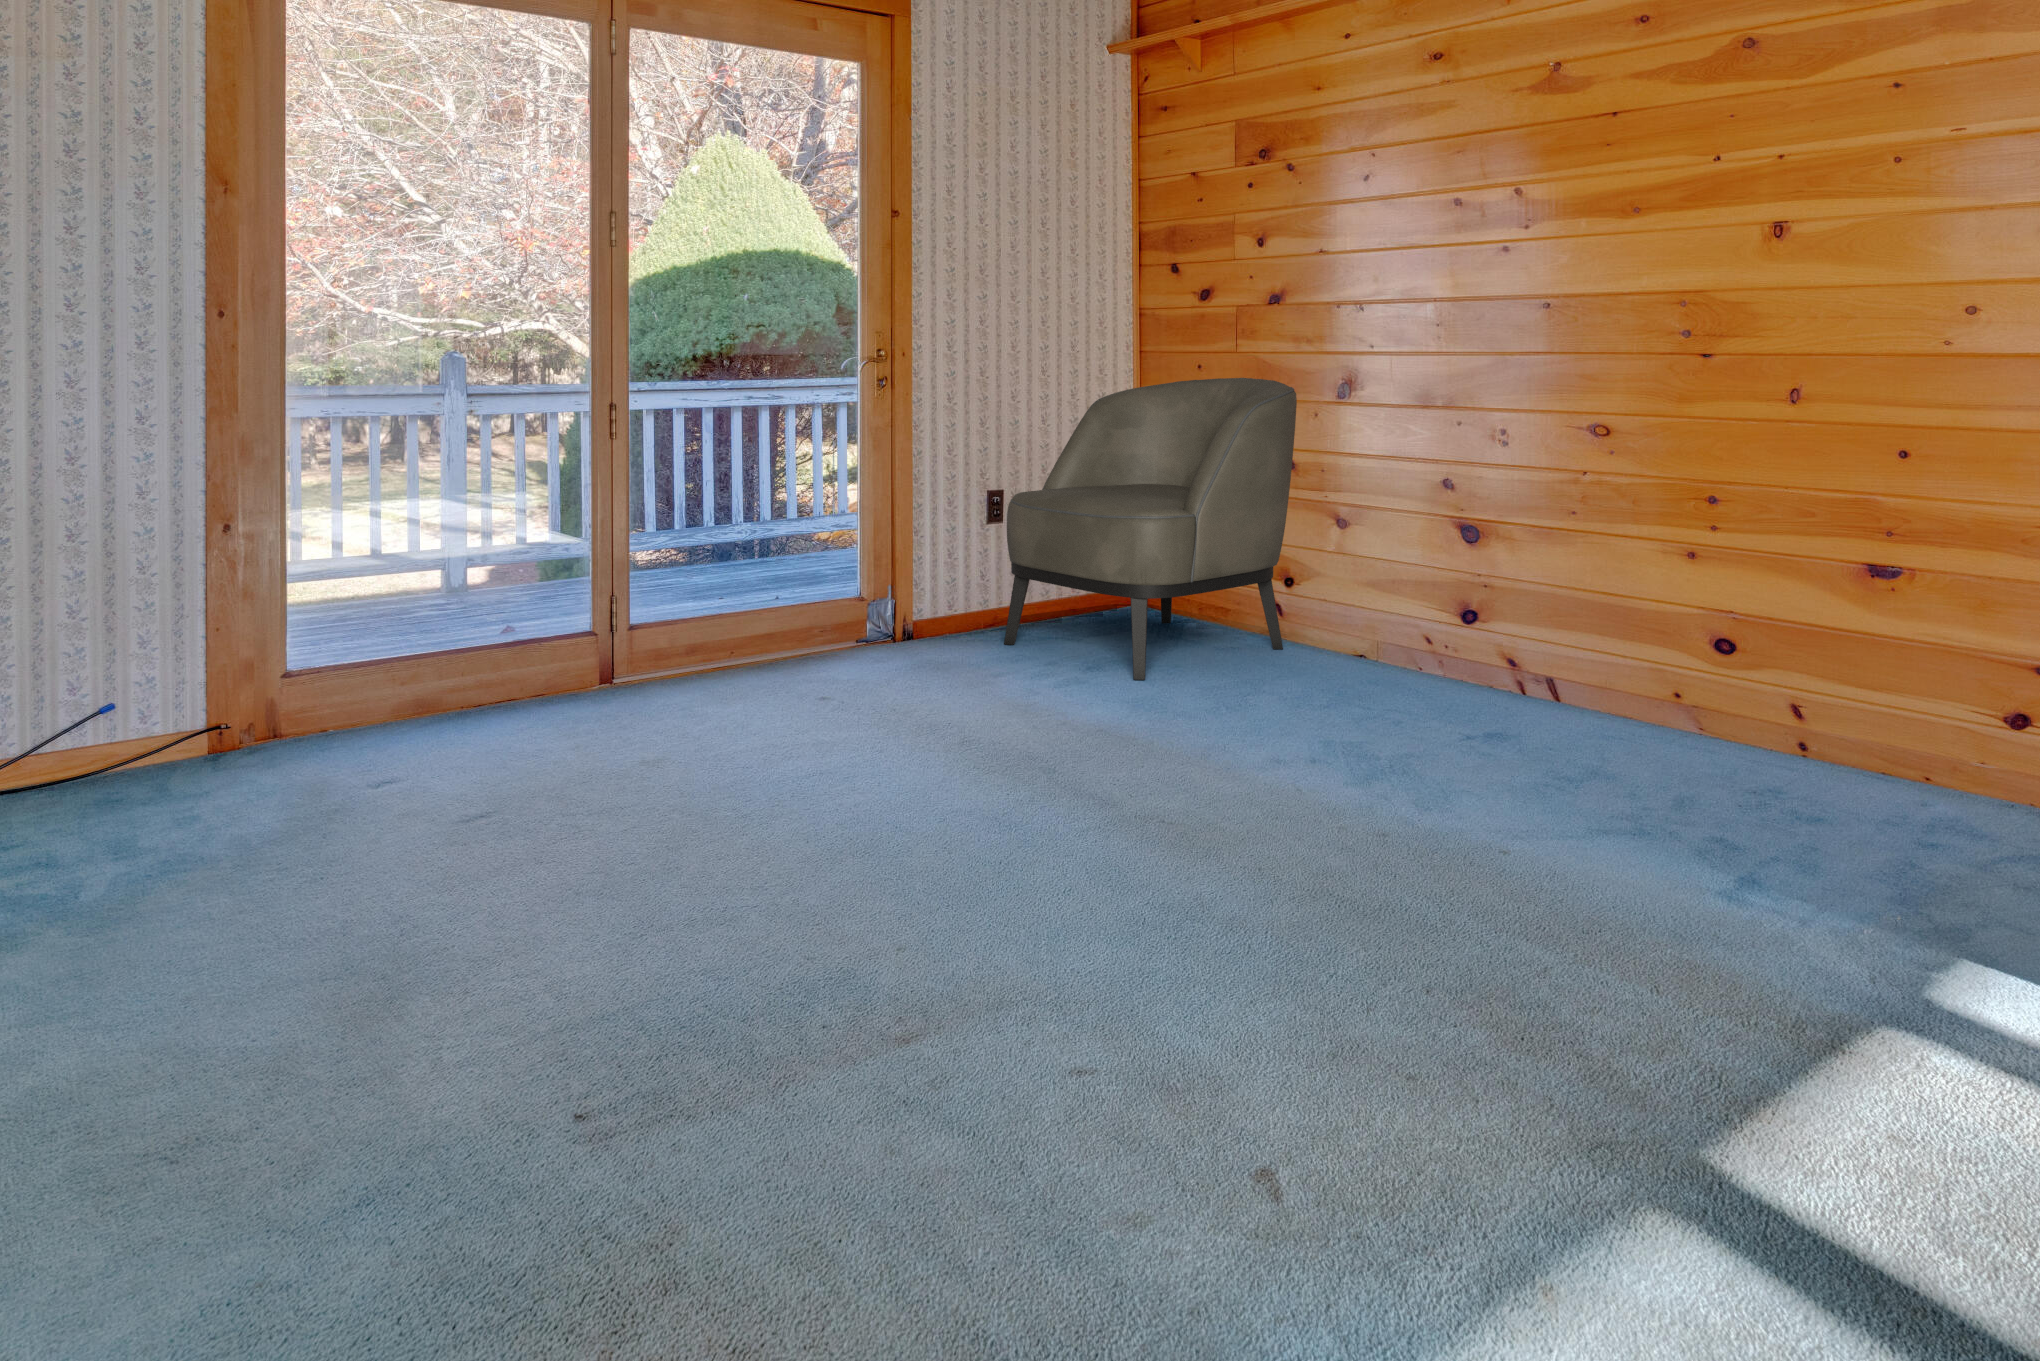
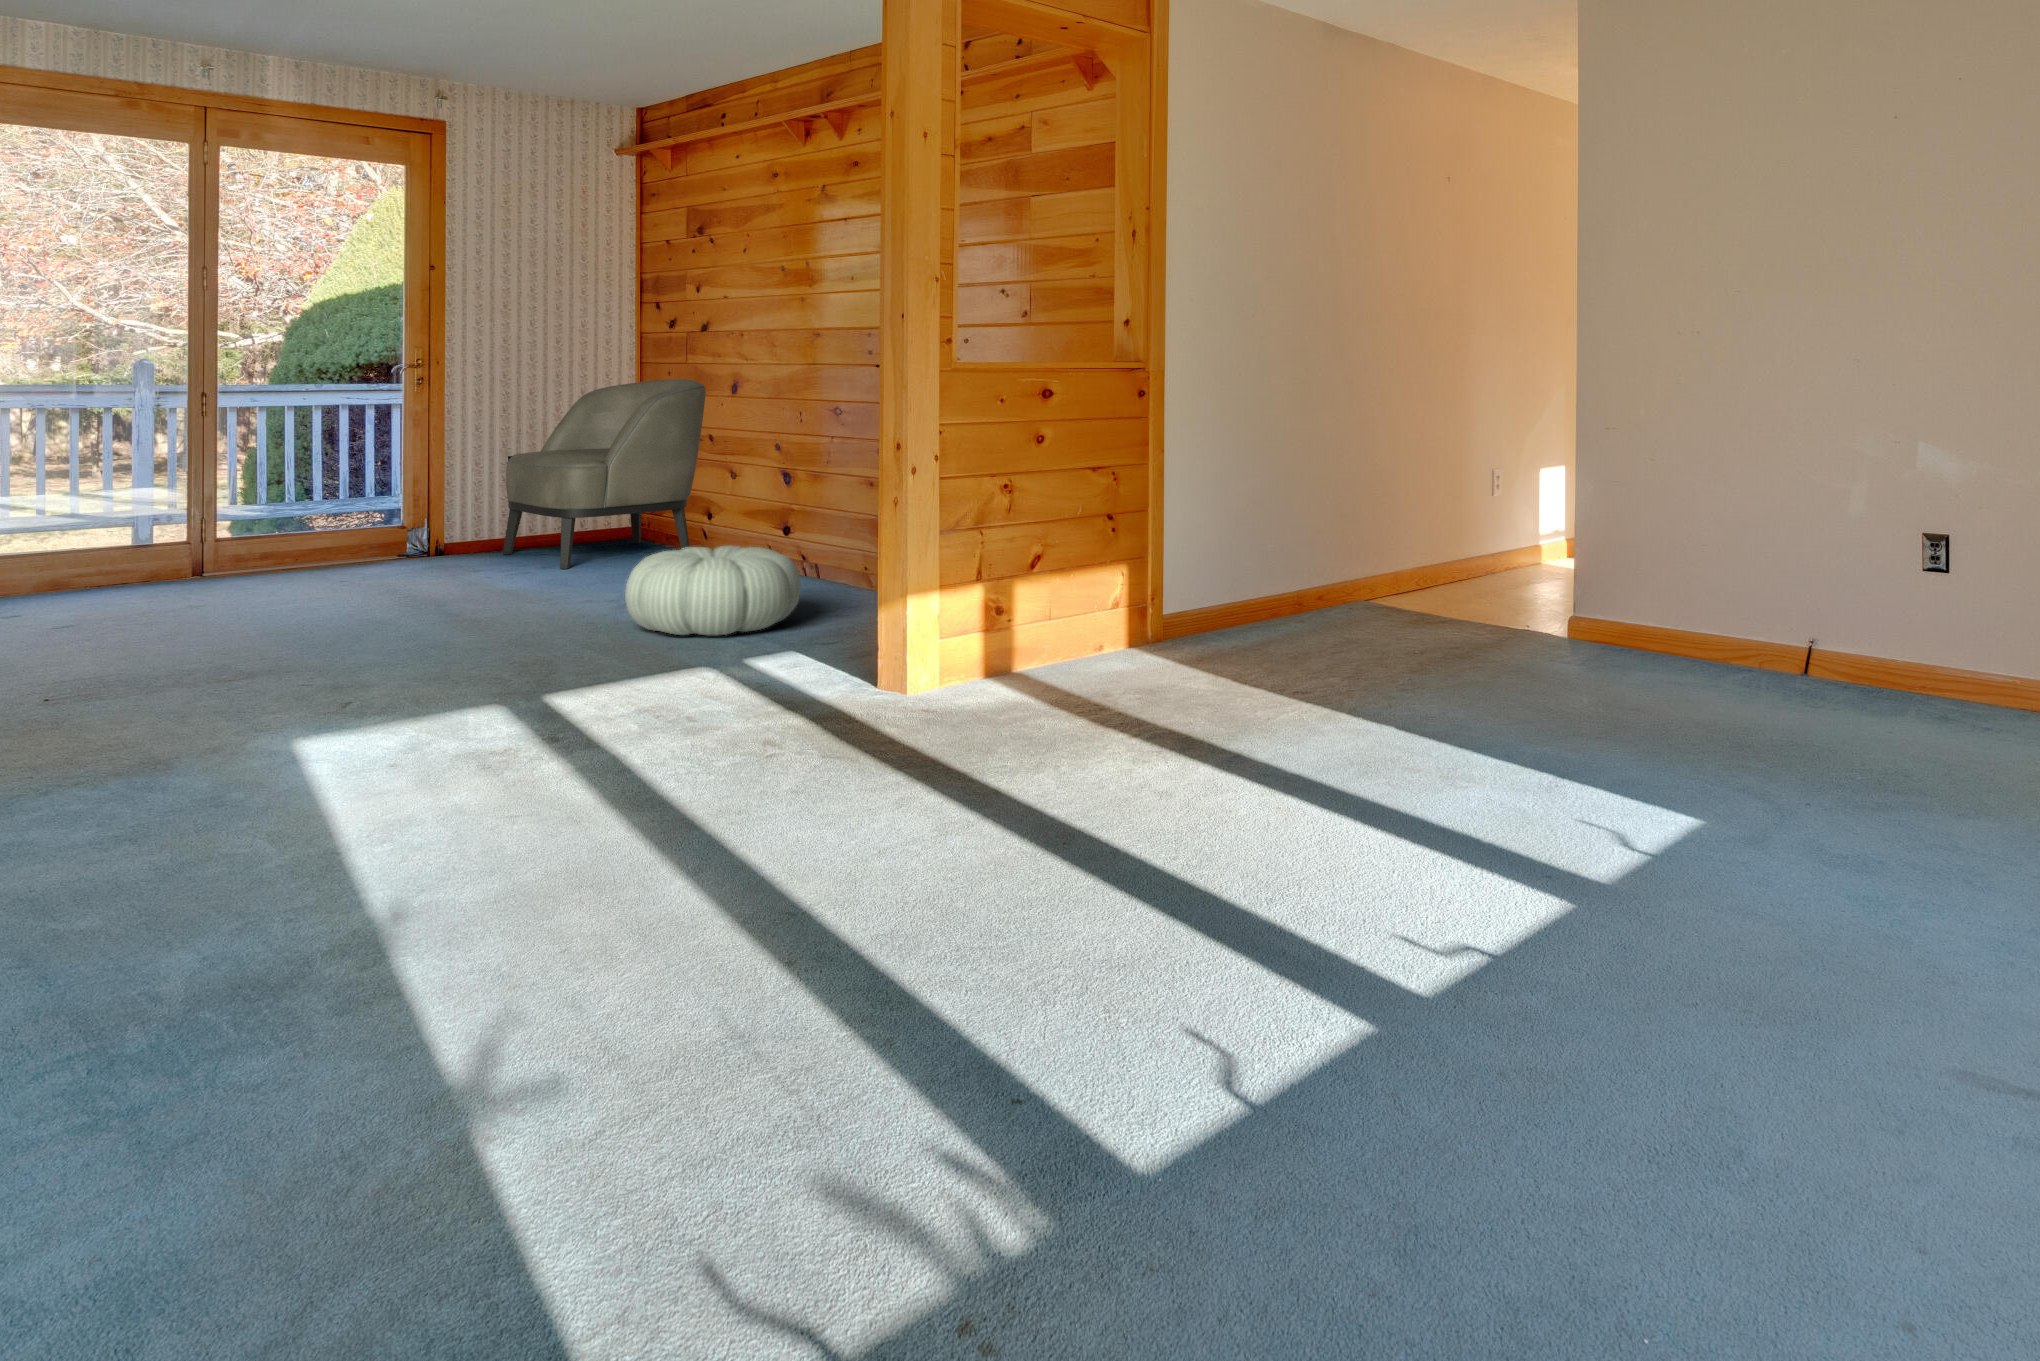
pouf: none [1478,688,1839,895] -> present [625,546,801,636]

